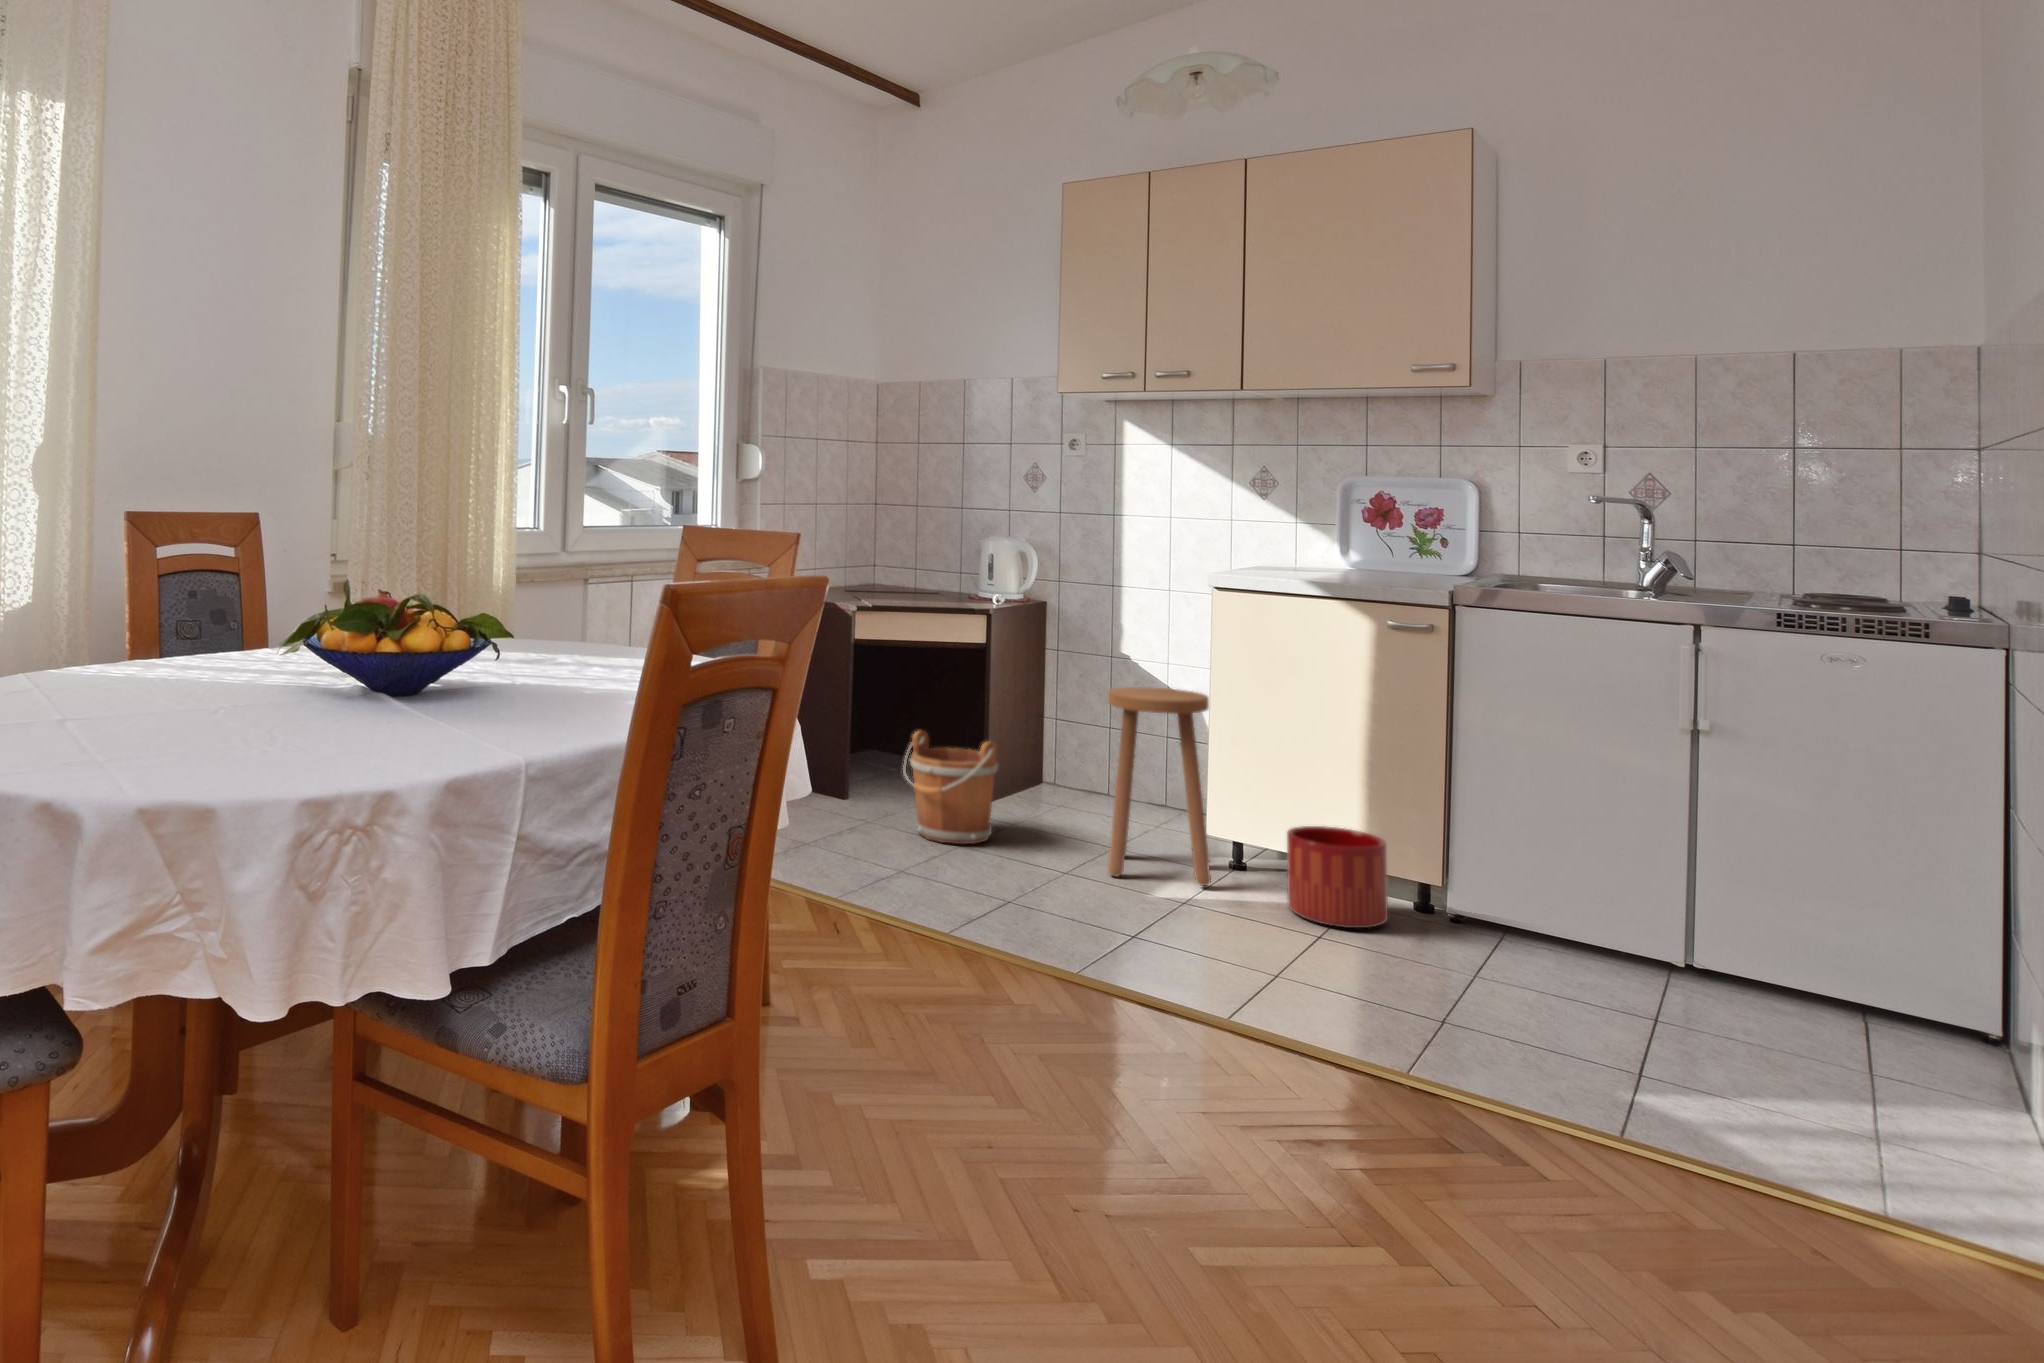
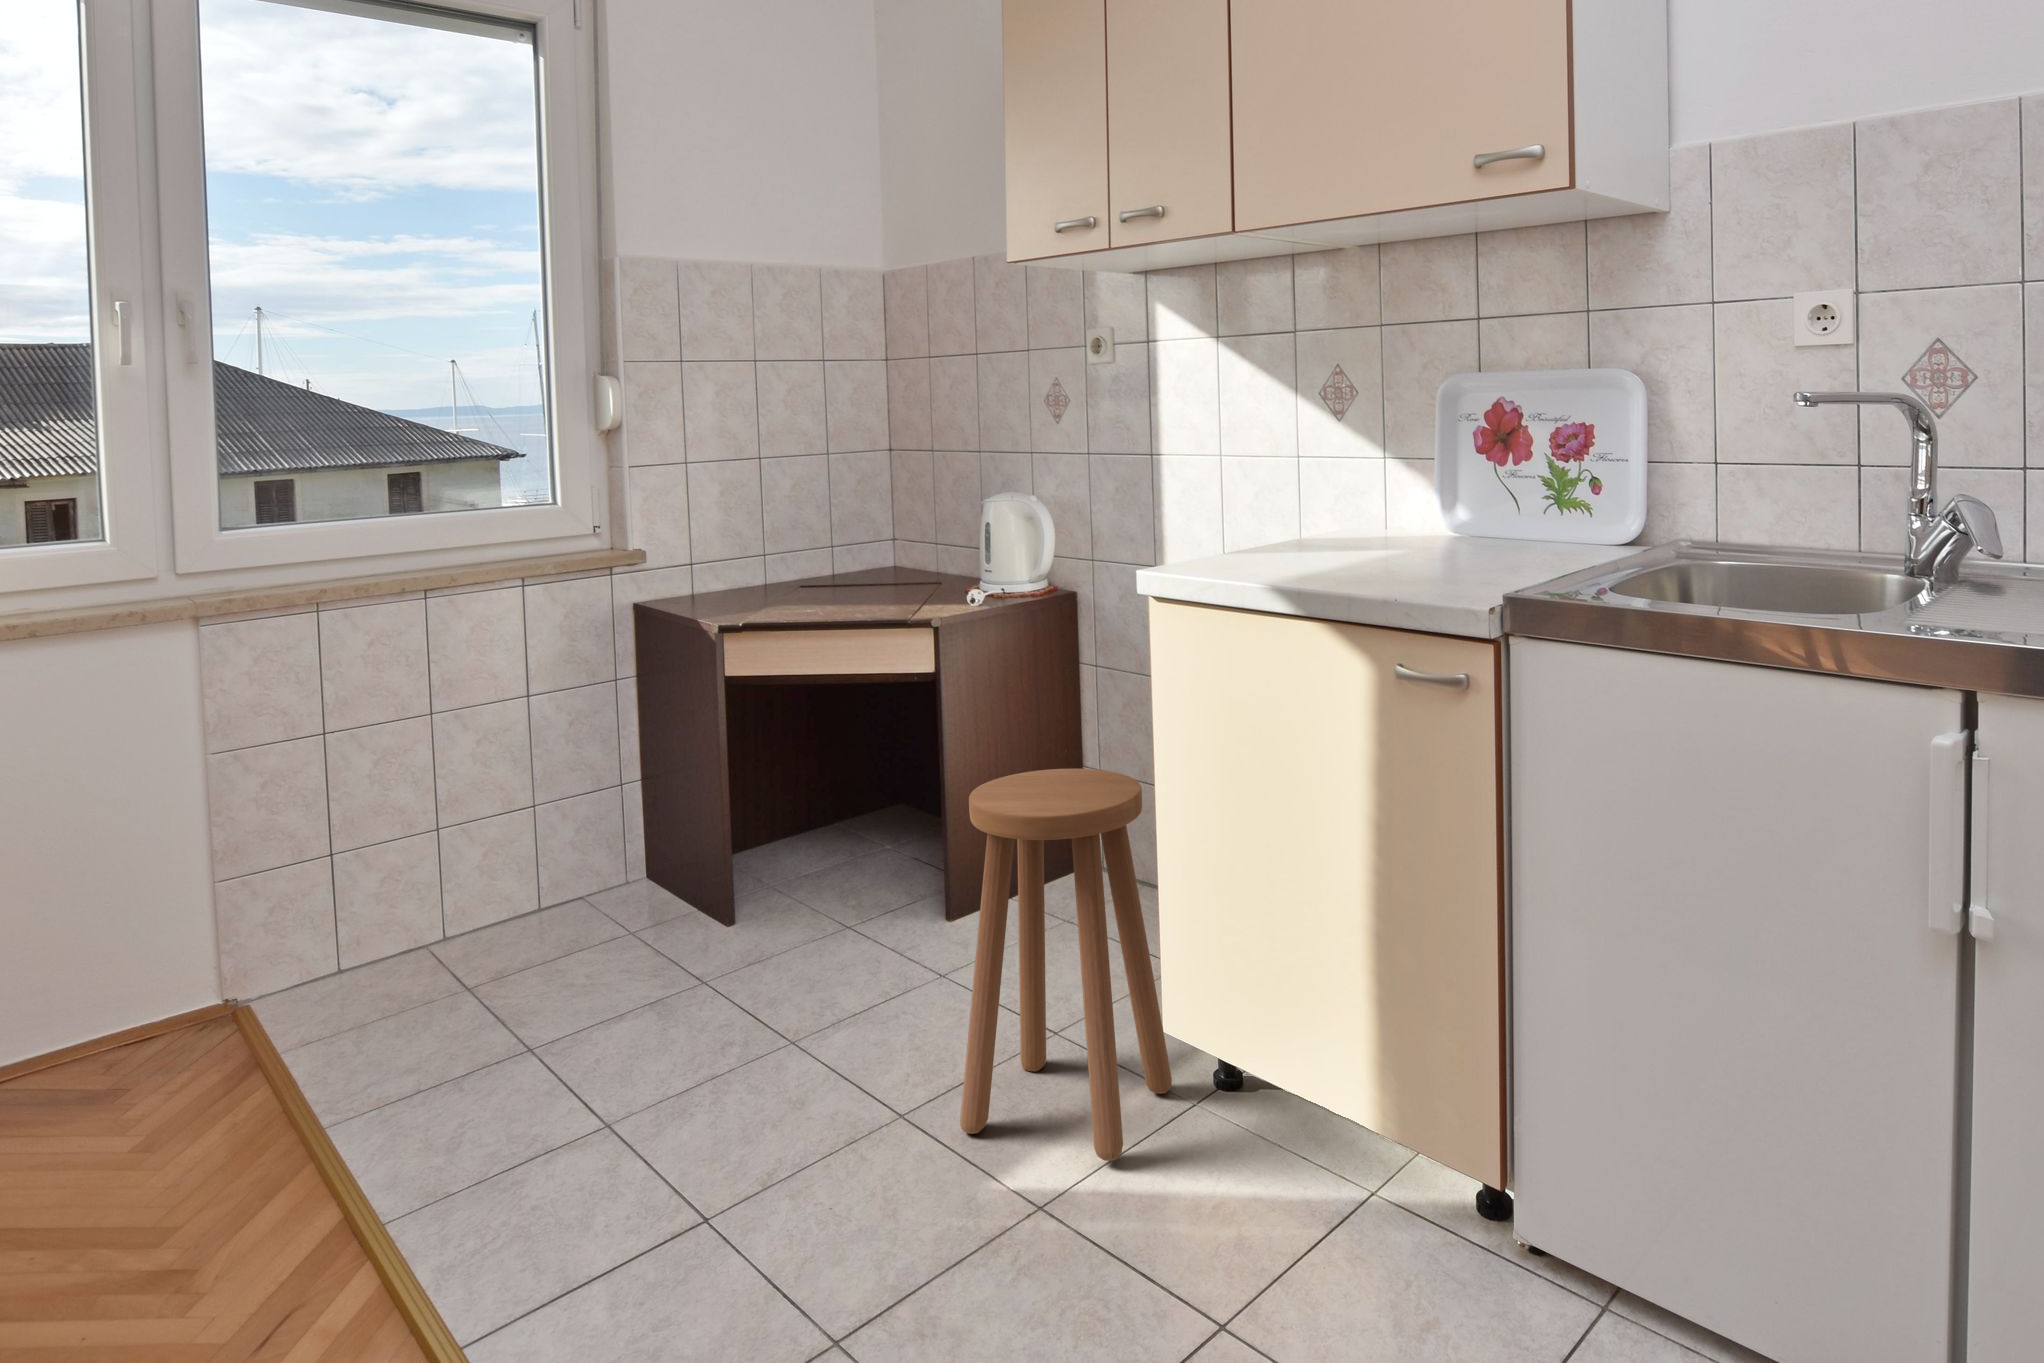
bucket: present [903,731,998,844] -> none [704,838,872,1048]
planter: present [1287,826,1388,928] -> none [1208,1055,1393,1304]

